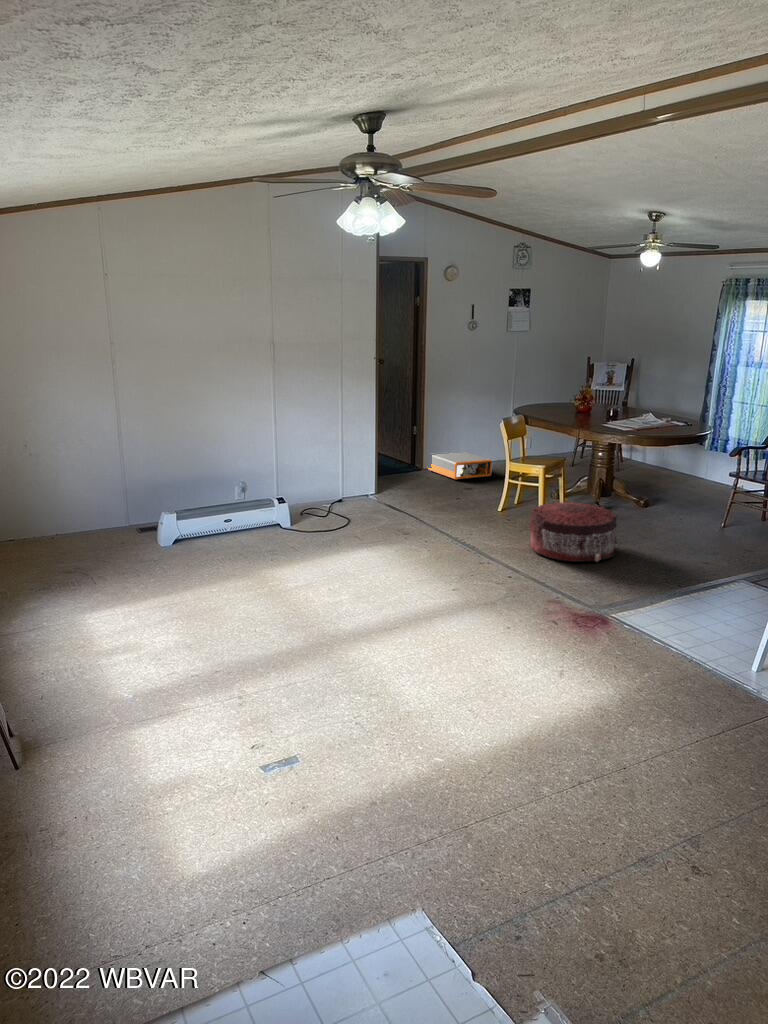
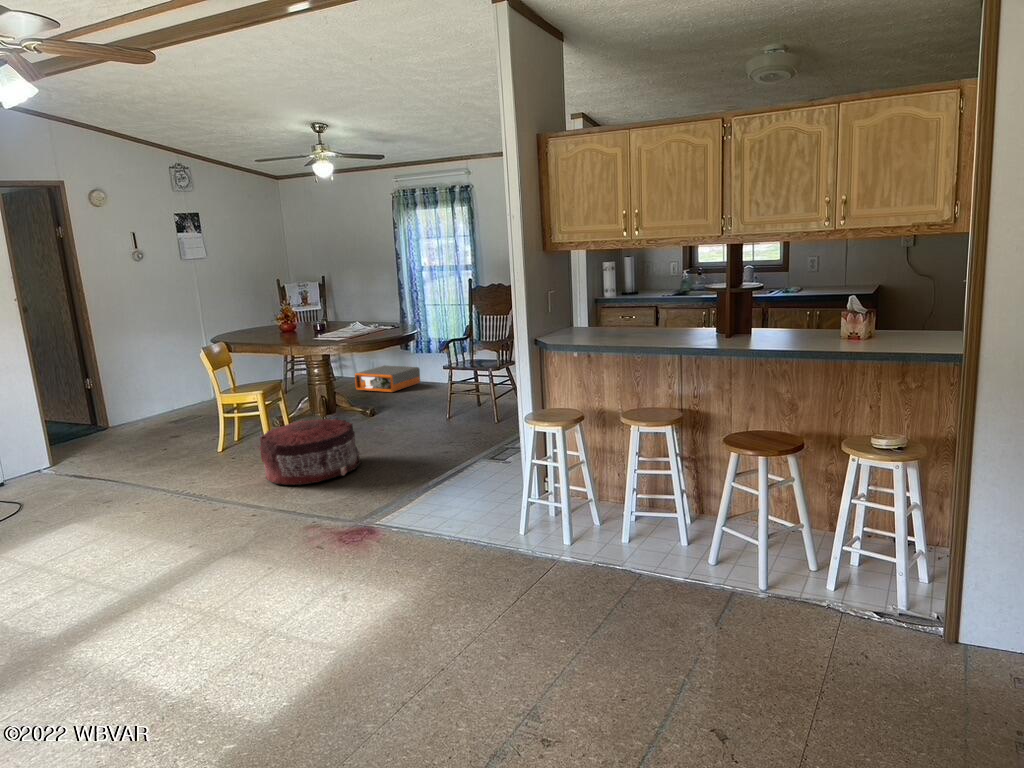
storage box: present [428,452,492,479] -> present [355,366,420,392]

